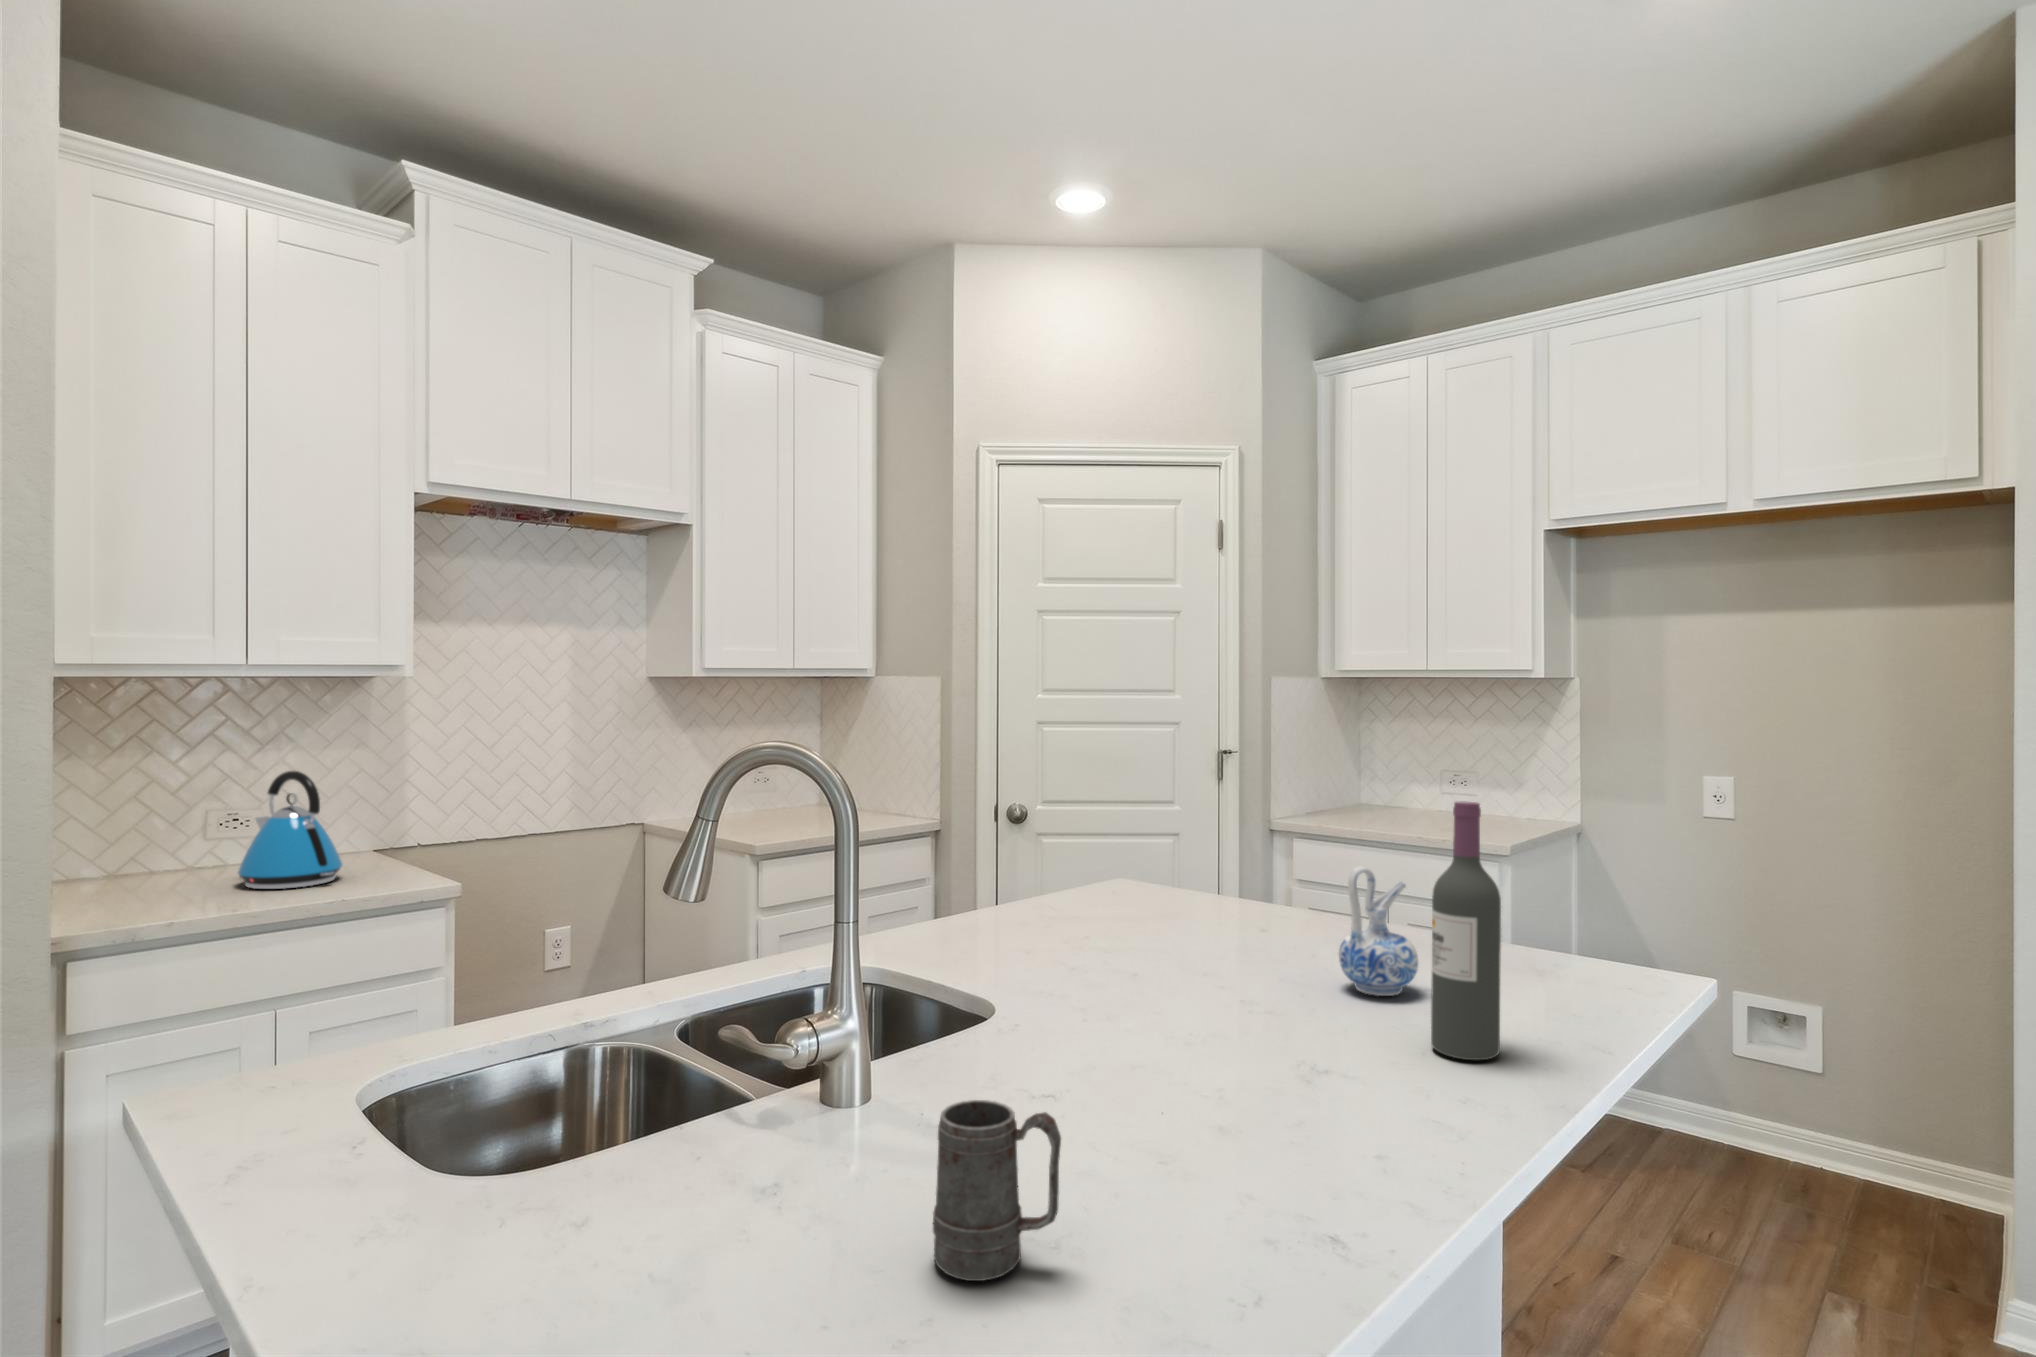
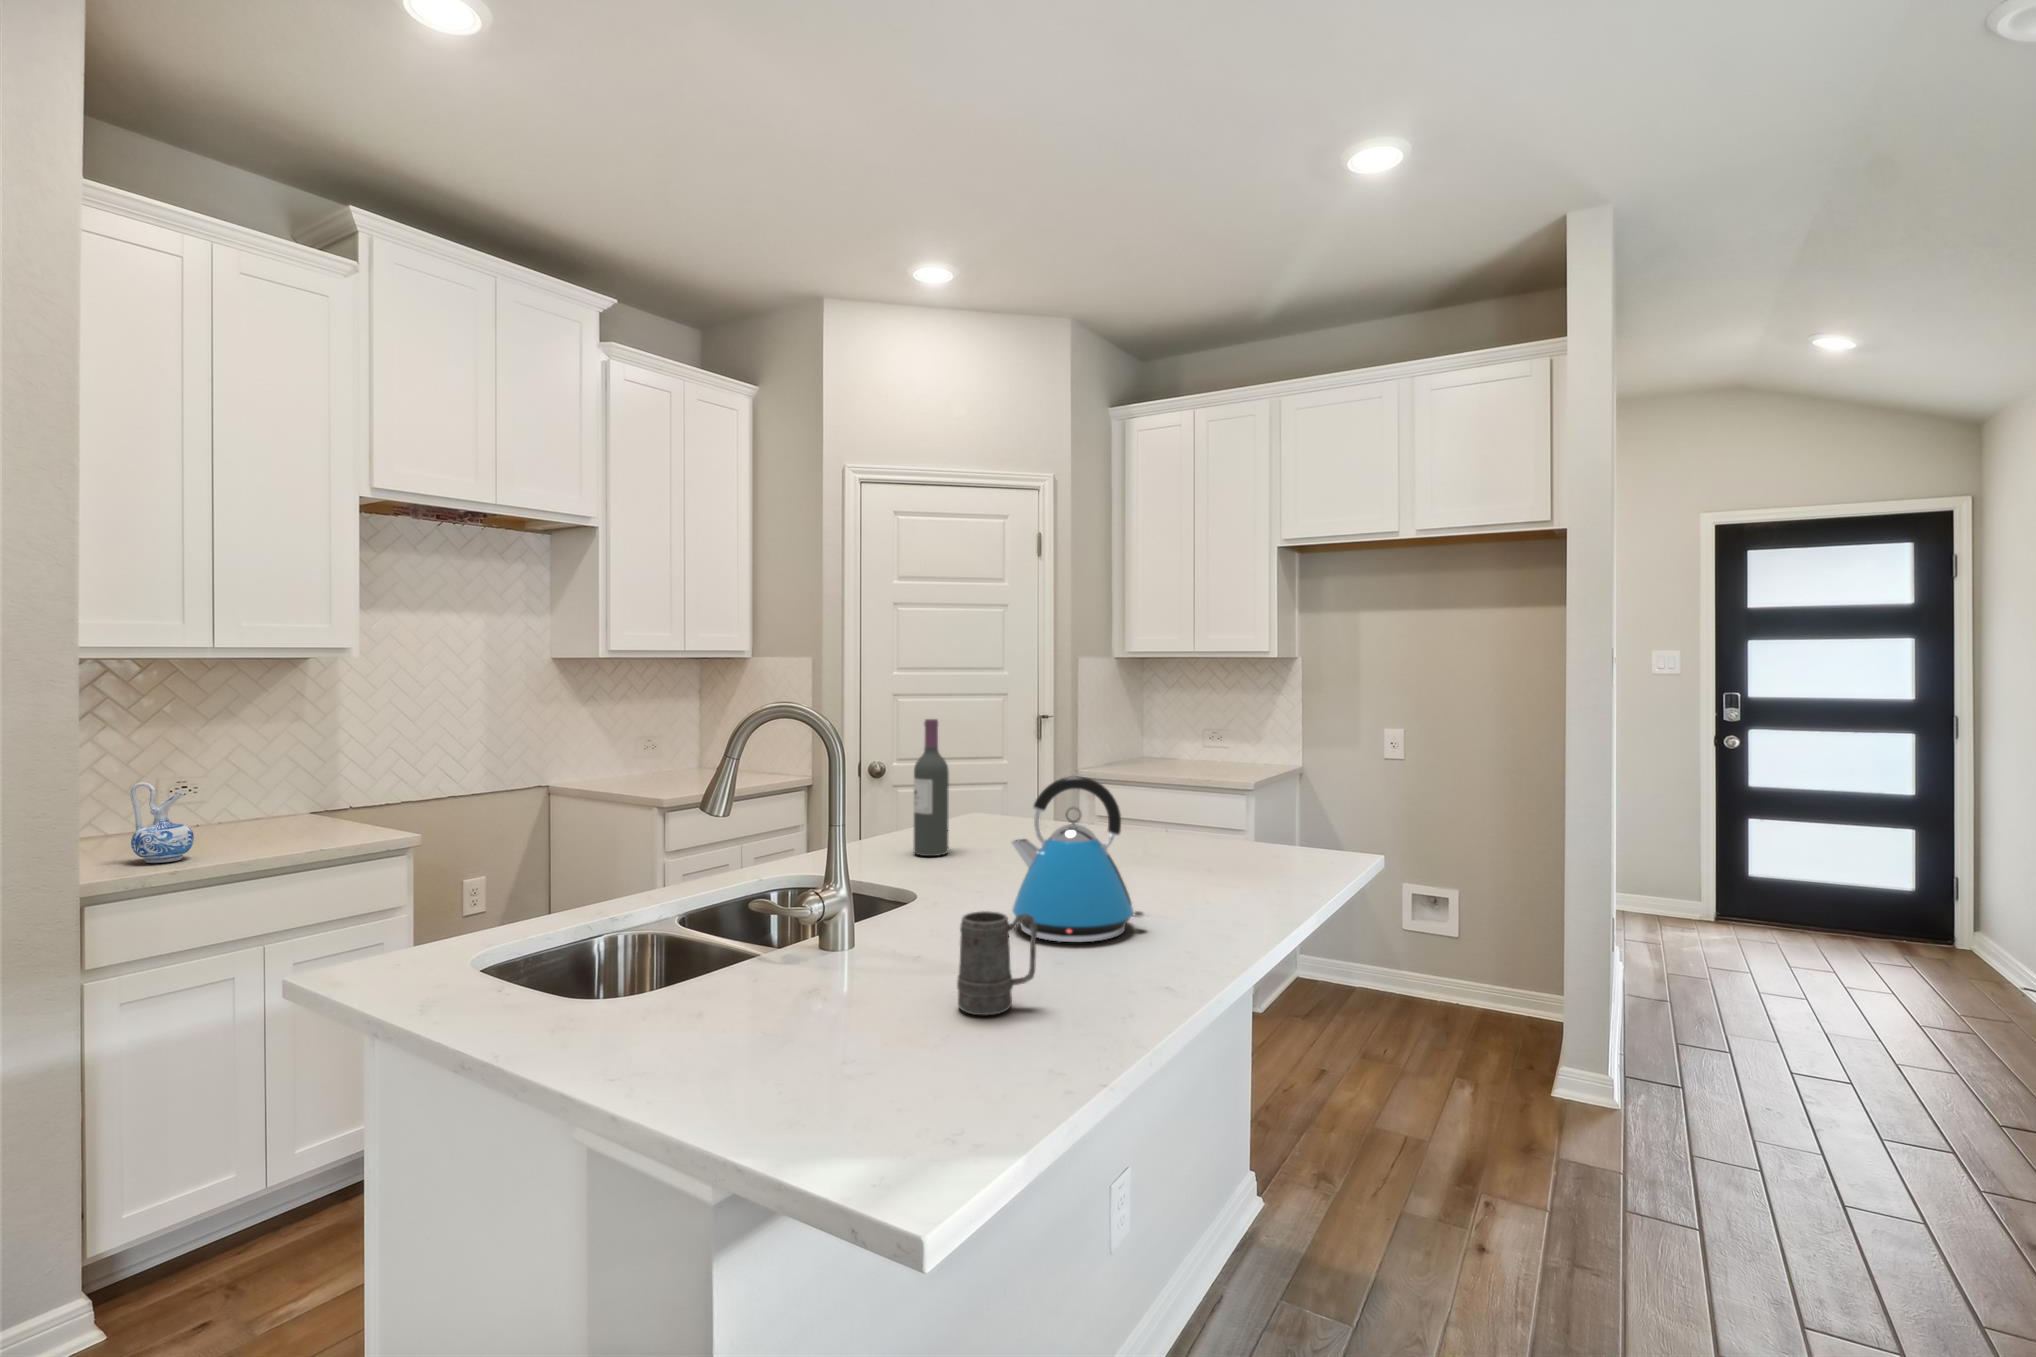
kettle: present [238,771,343,889] -> present [1012,776,1144,942]
wine bottle: present [1431,801,1501,1060] -> present [914,719,949,856]
ceramic pitcher: present [1339,866,1418,996] -> present [130,782,194,863]

